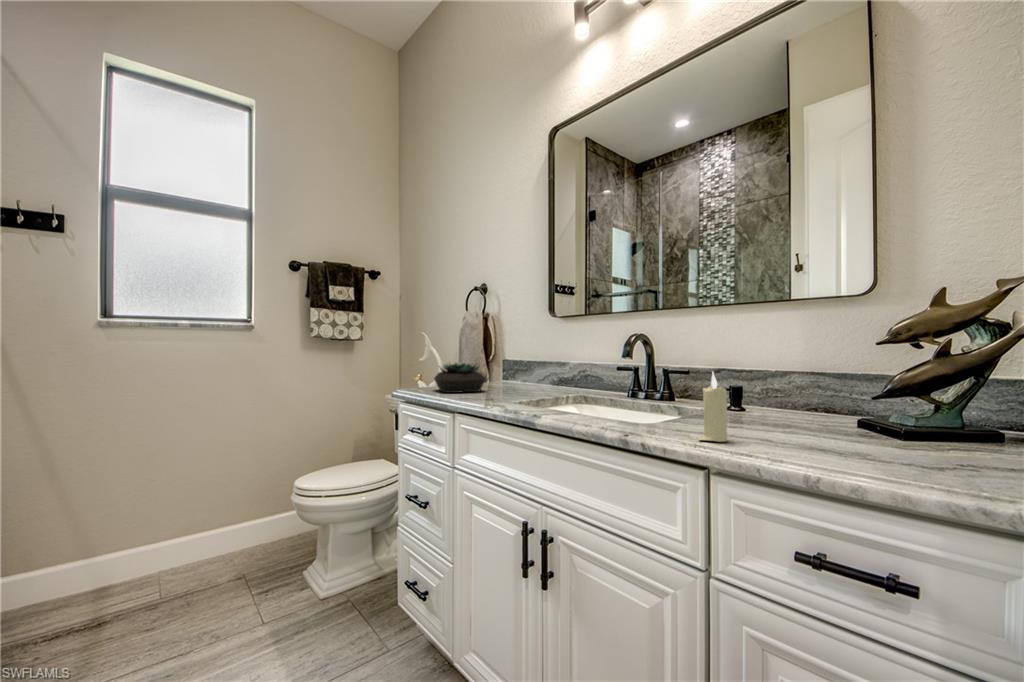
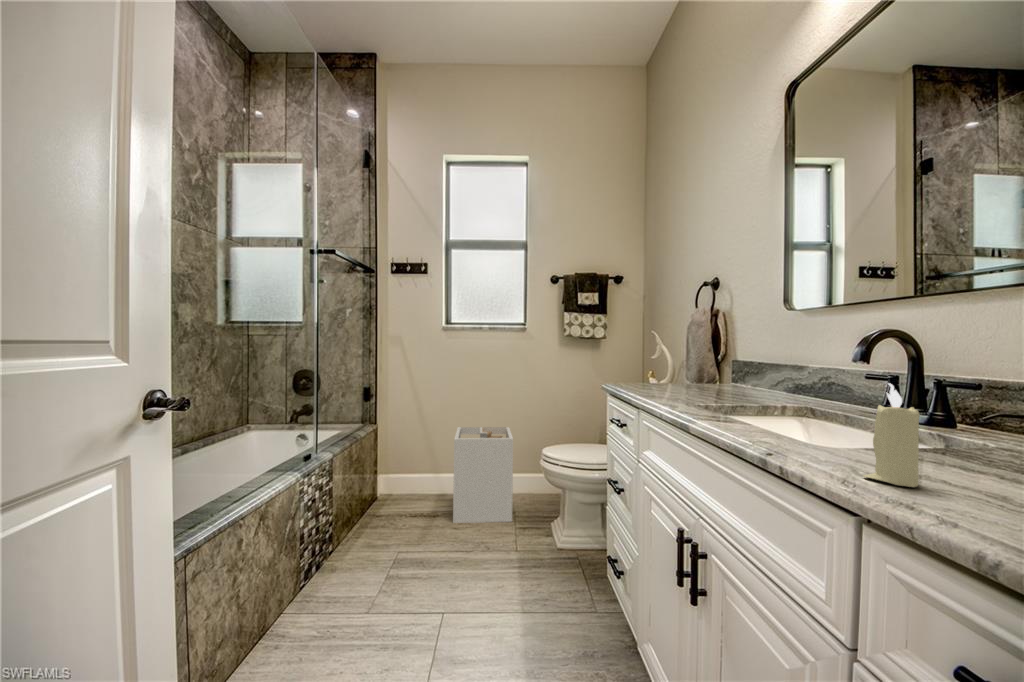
succulent plant: present [434,363,485,393] -> none [641,361,693,391]
laundry hamper: none [133,461,246,626] -> present [453,427,513,523]

